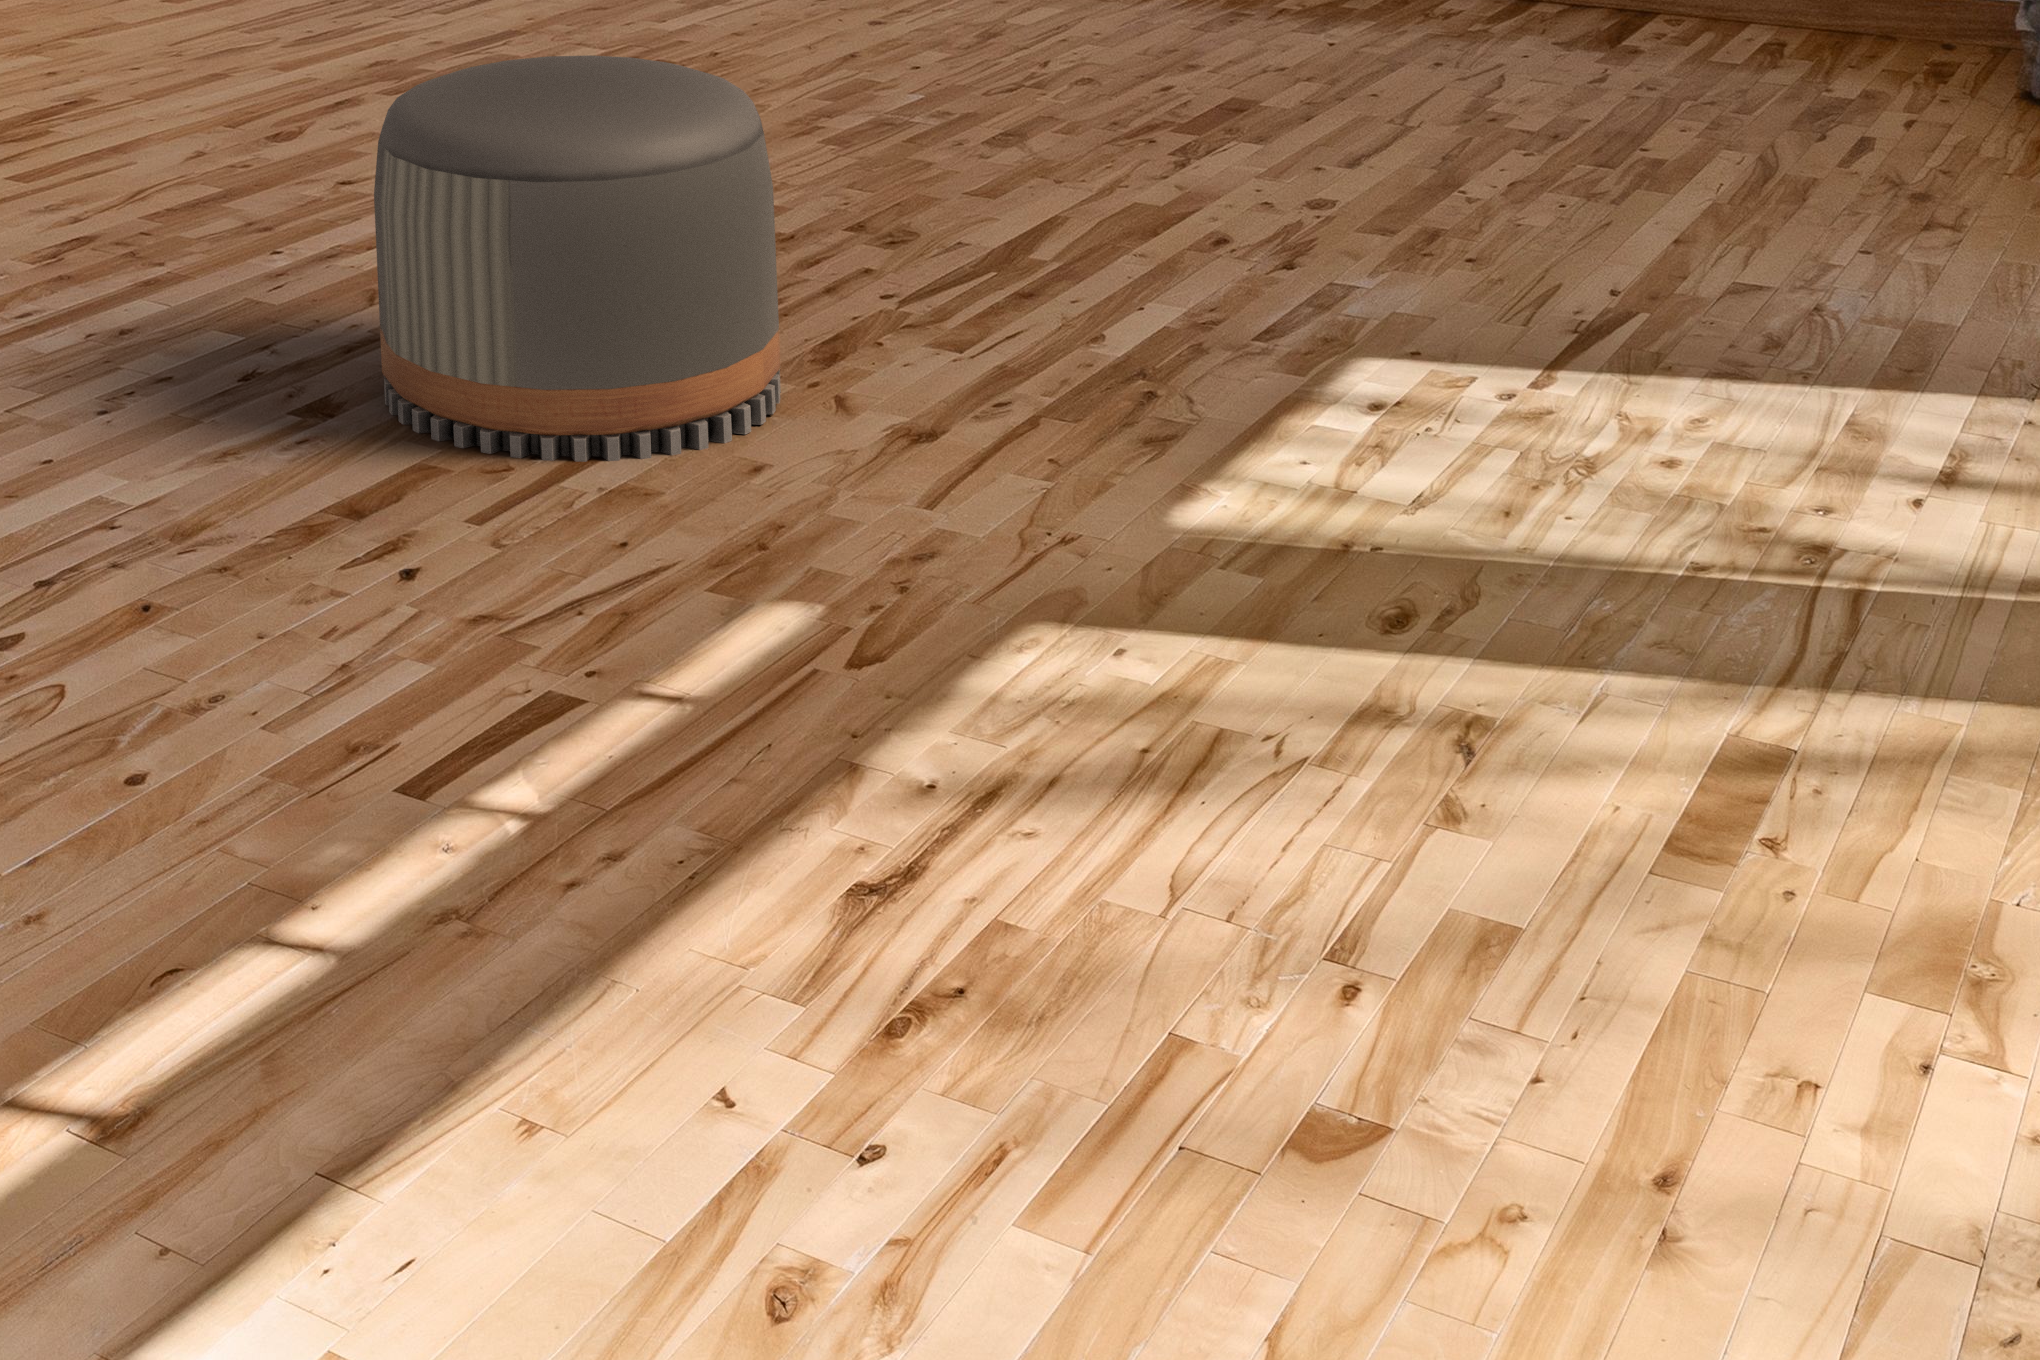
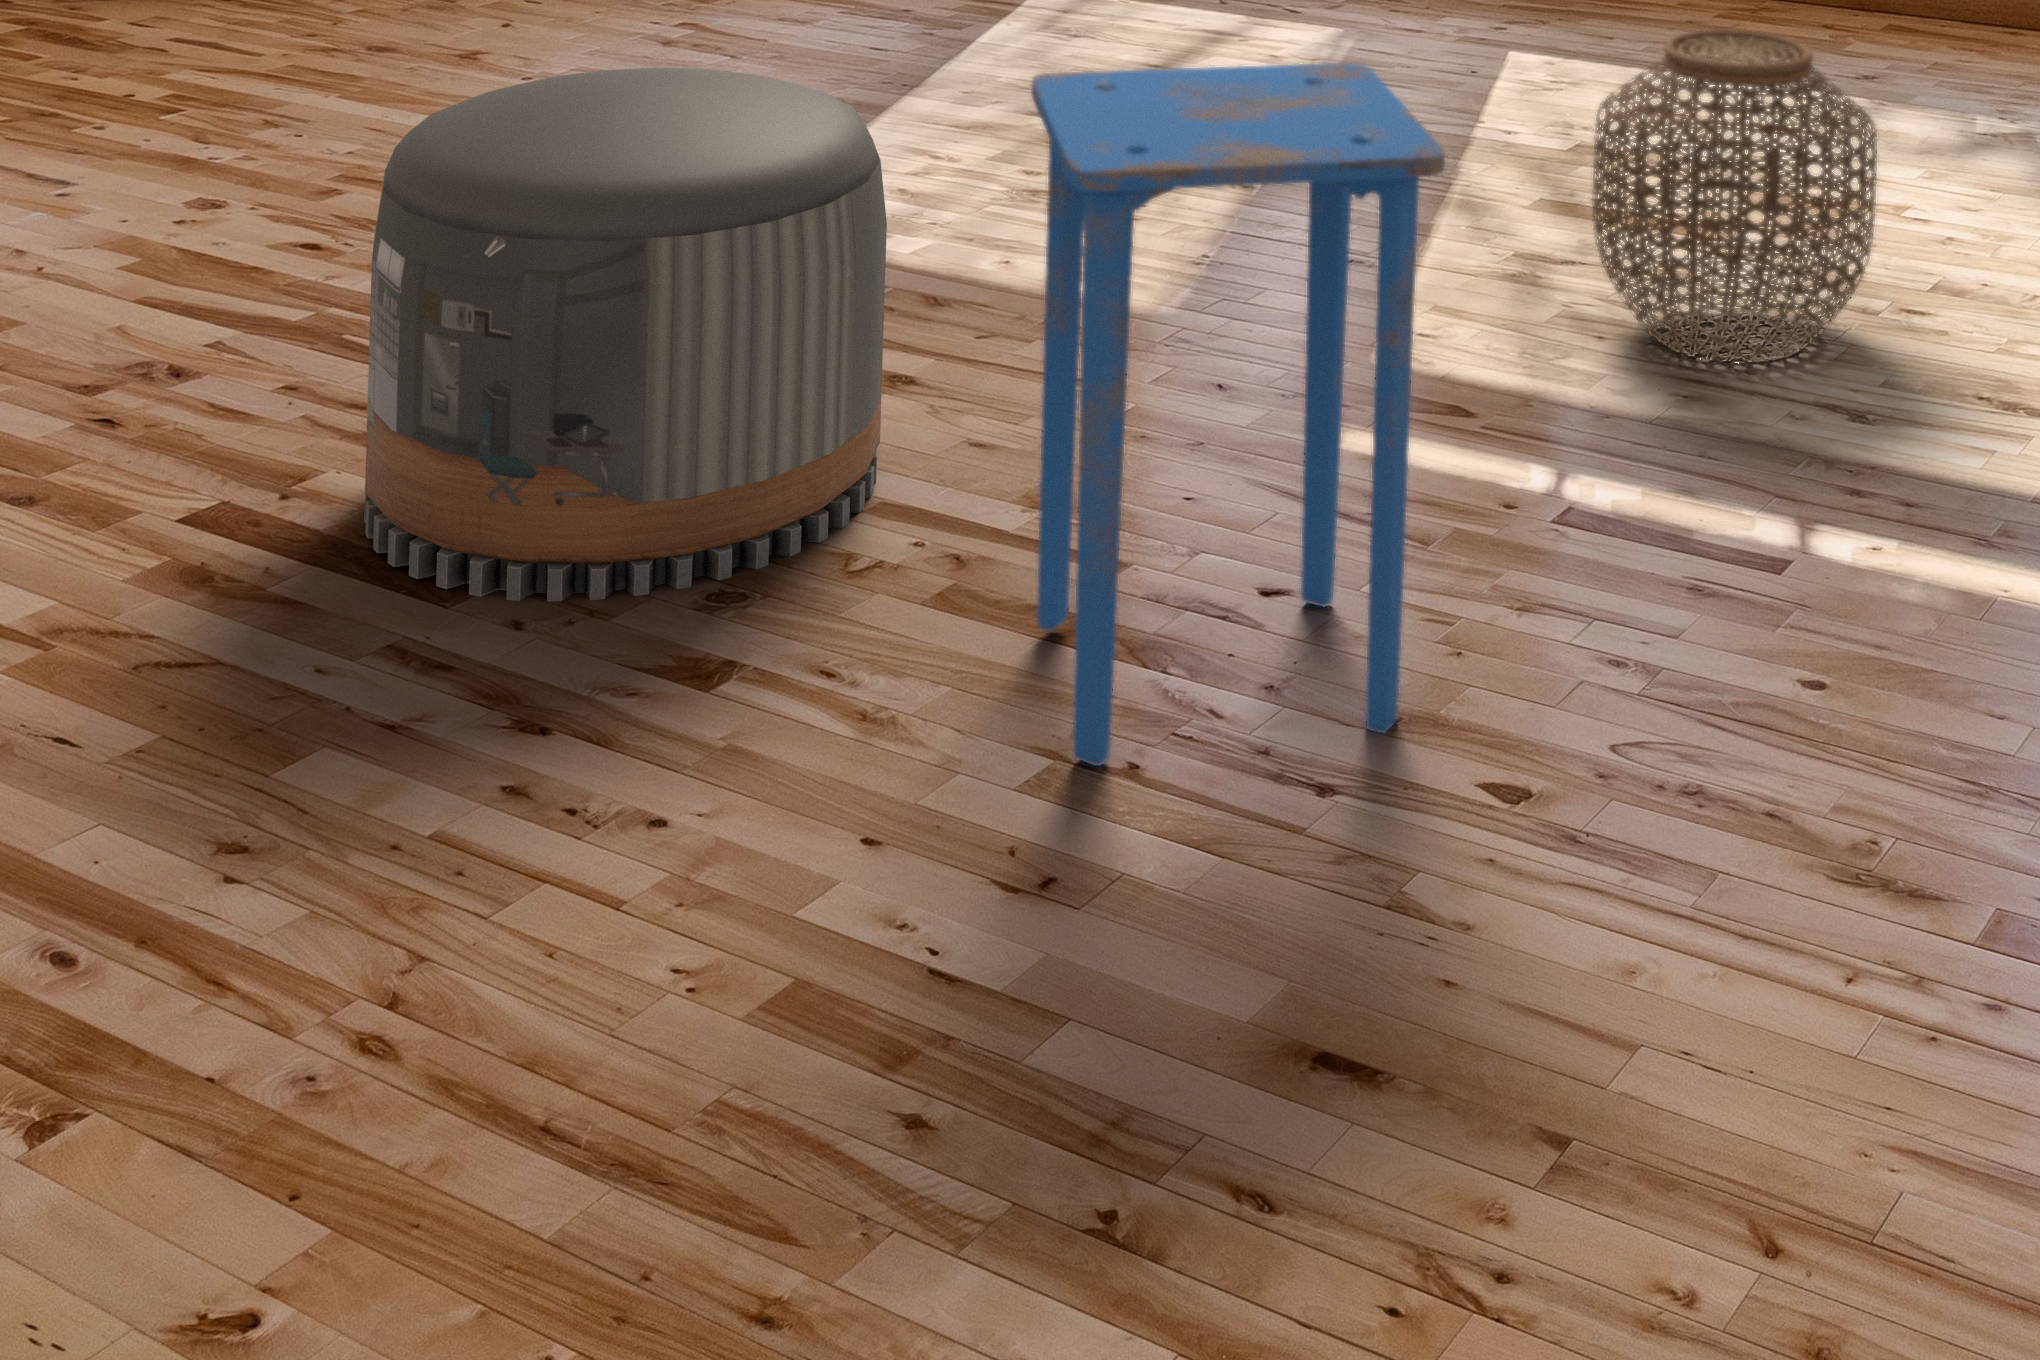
side table: none [16,73,336,635] -> present [1031,63,1445,766]
woven basket: none [909,395,1324,890] -> present [1592,30,1877,363]

